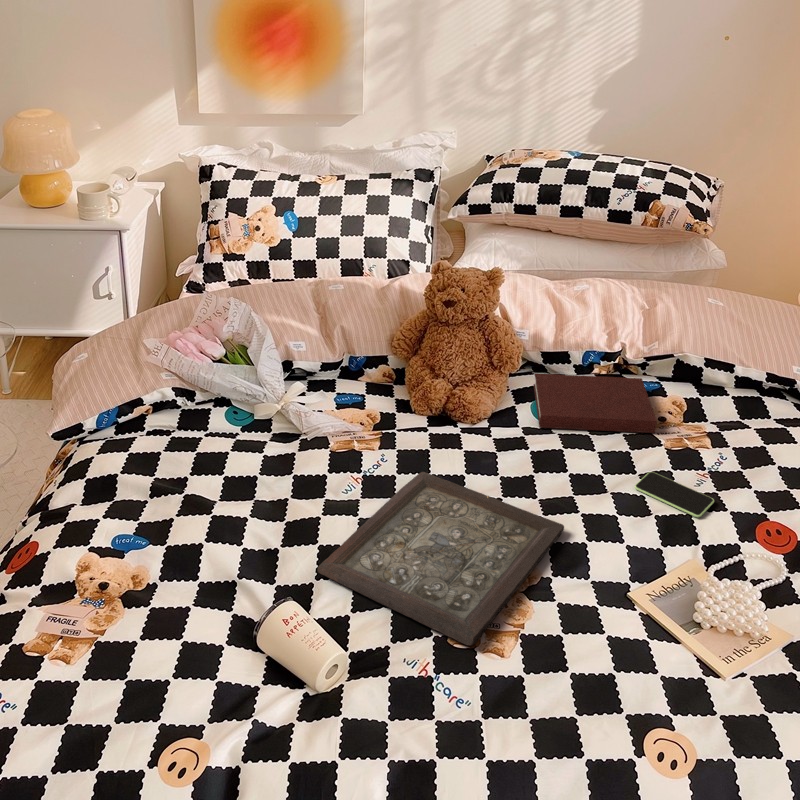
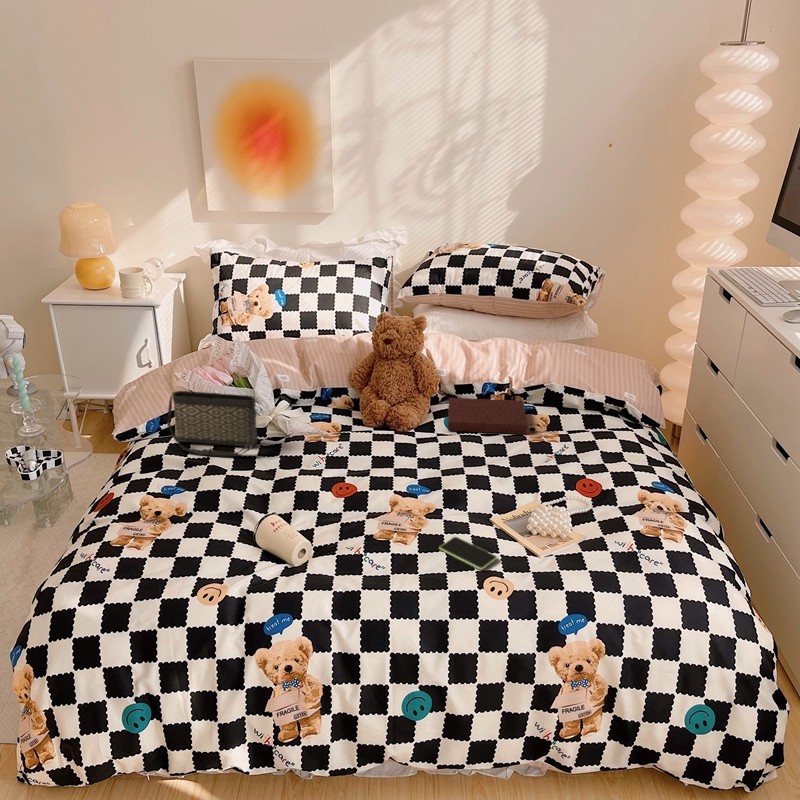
handbag: none [124,374,260,475] -> present [167,391,258,457]
tray: present [318,472,564,645] -> none [294,454,454,540]
smartphone: present [635,472,714,517] -> present [440,537,497,570]

